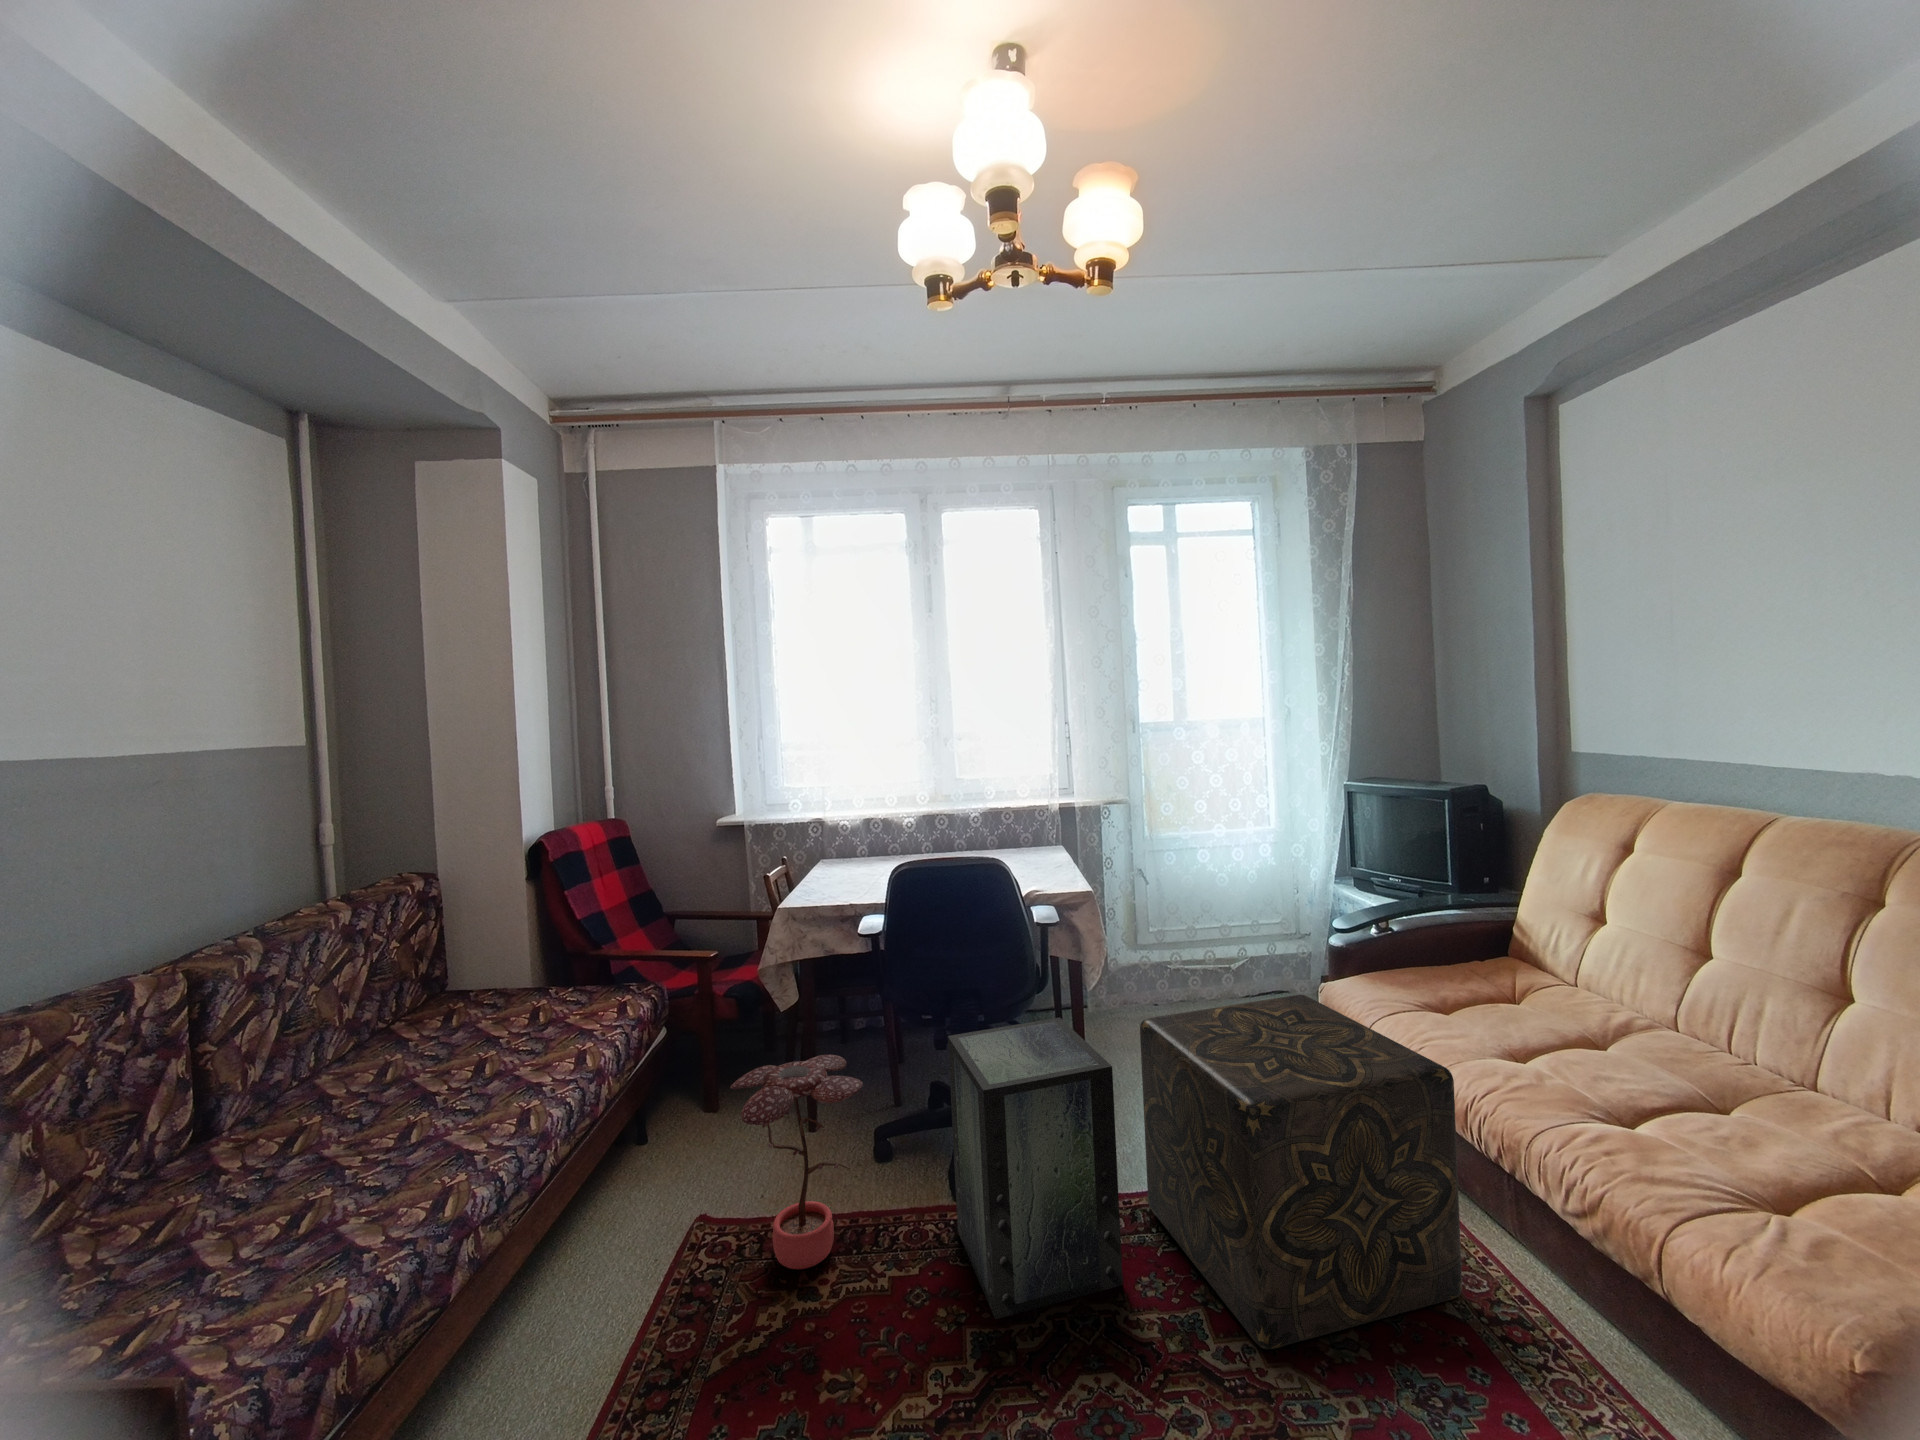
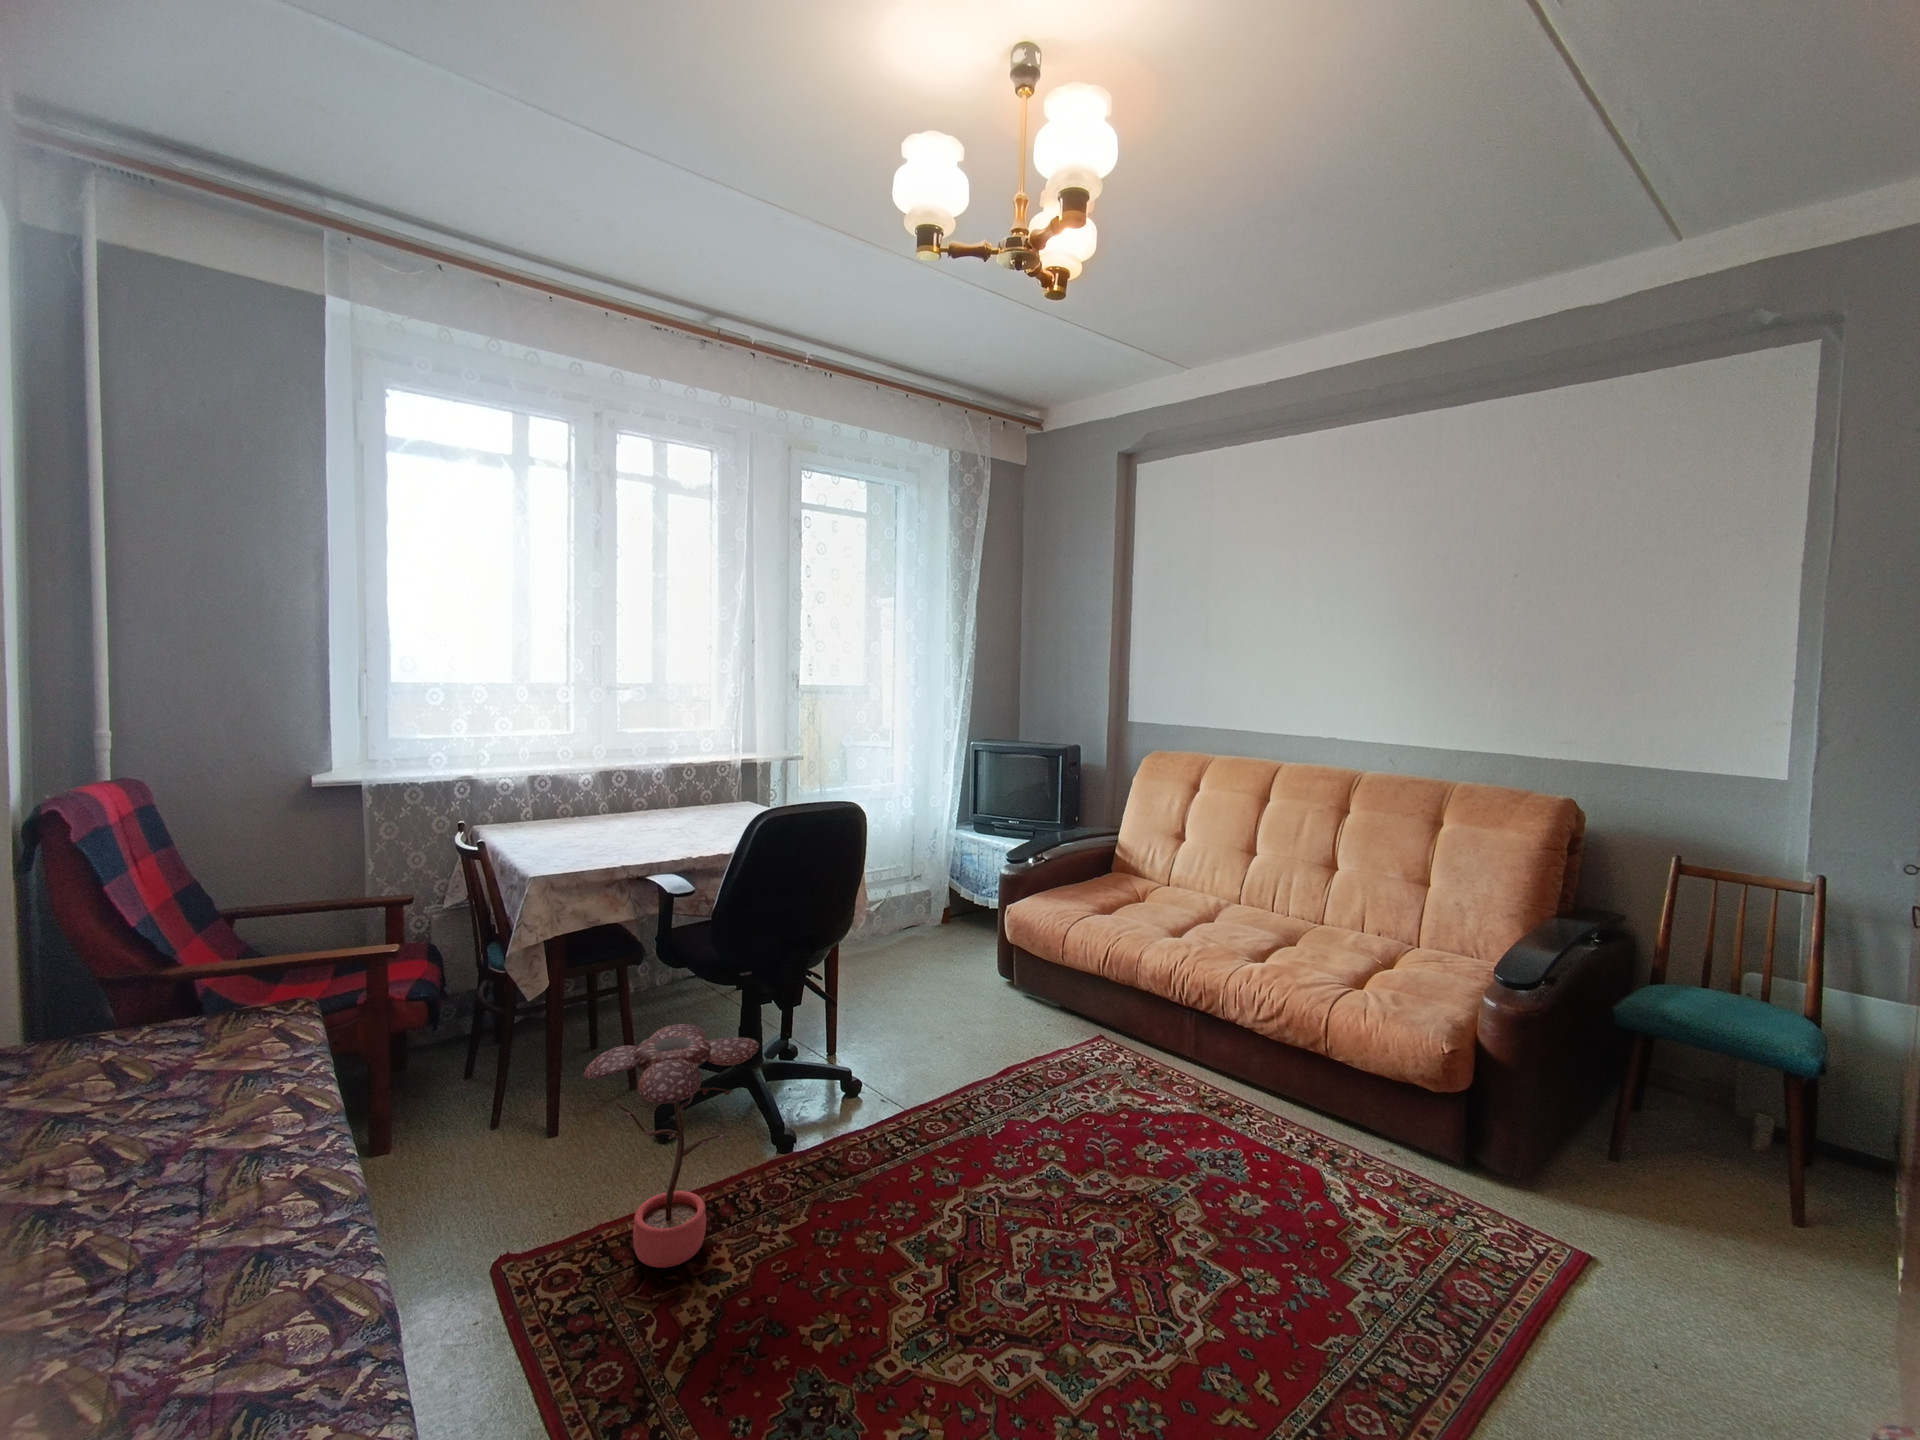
ottoman: present [1140,995,1462,1349] -> none [960,908,1196,1171]
storage box: present [948,1017,1123,1319] -> none [816,949,995,1228]

